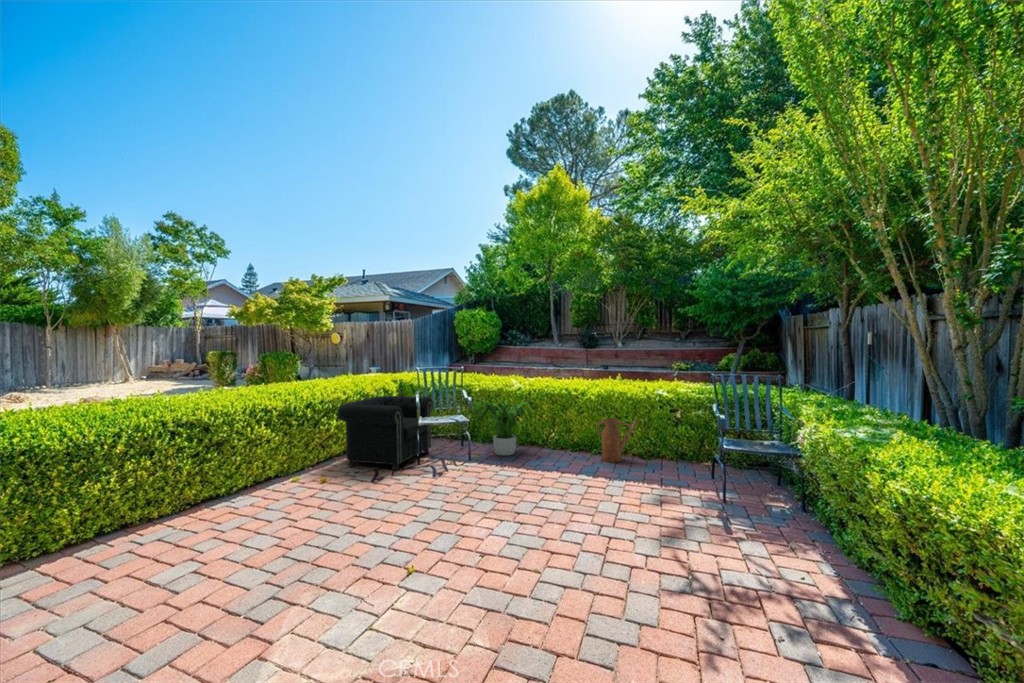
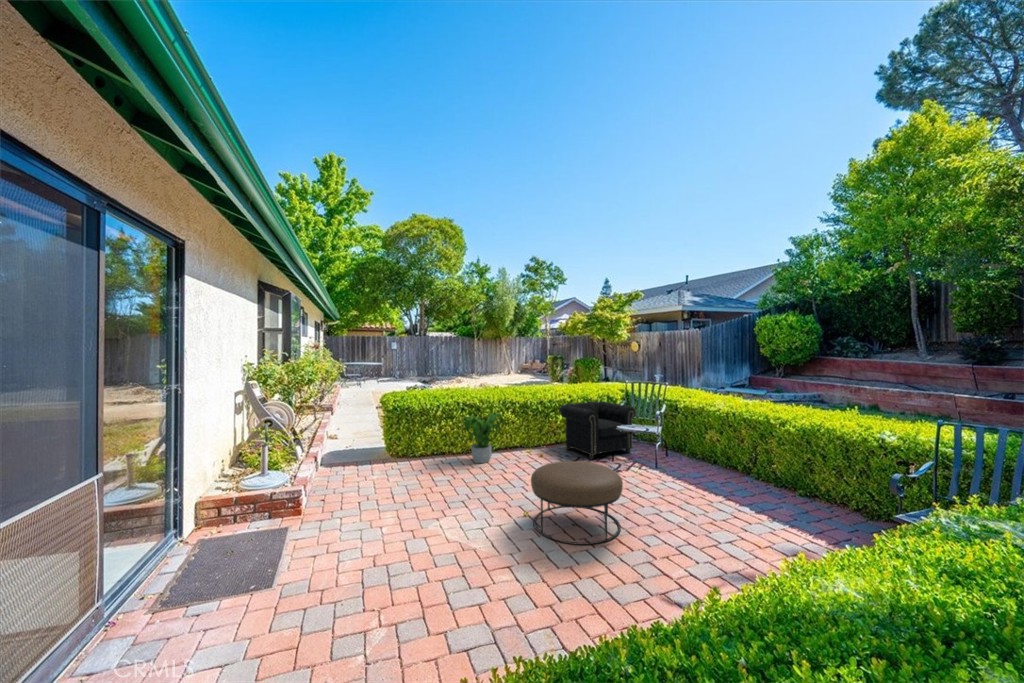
potted plant: present [473,401,536,456] -> present [461,413,503,463]
watering can: present [596,418,638,463] -> none [785,453,834,503]
ottoman: none [415,466,544,590] -> present [531,461,623,545]

